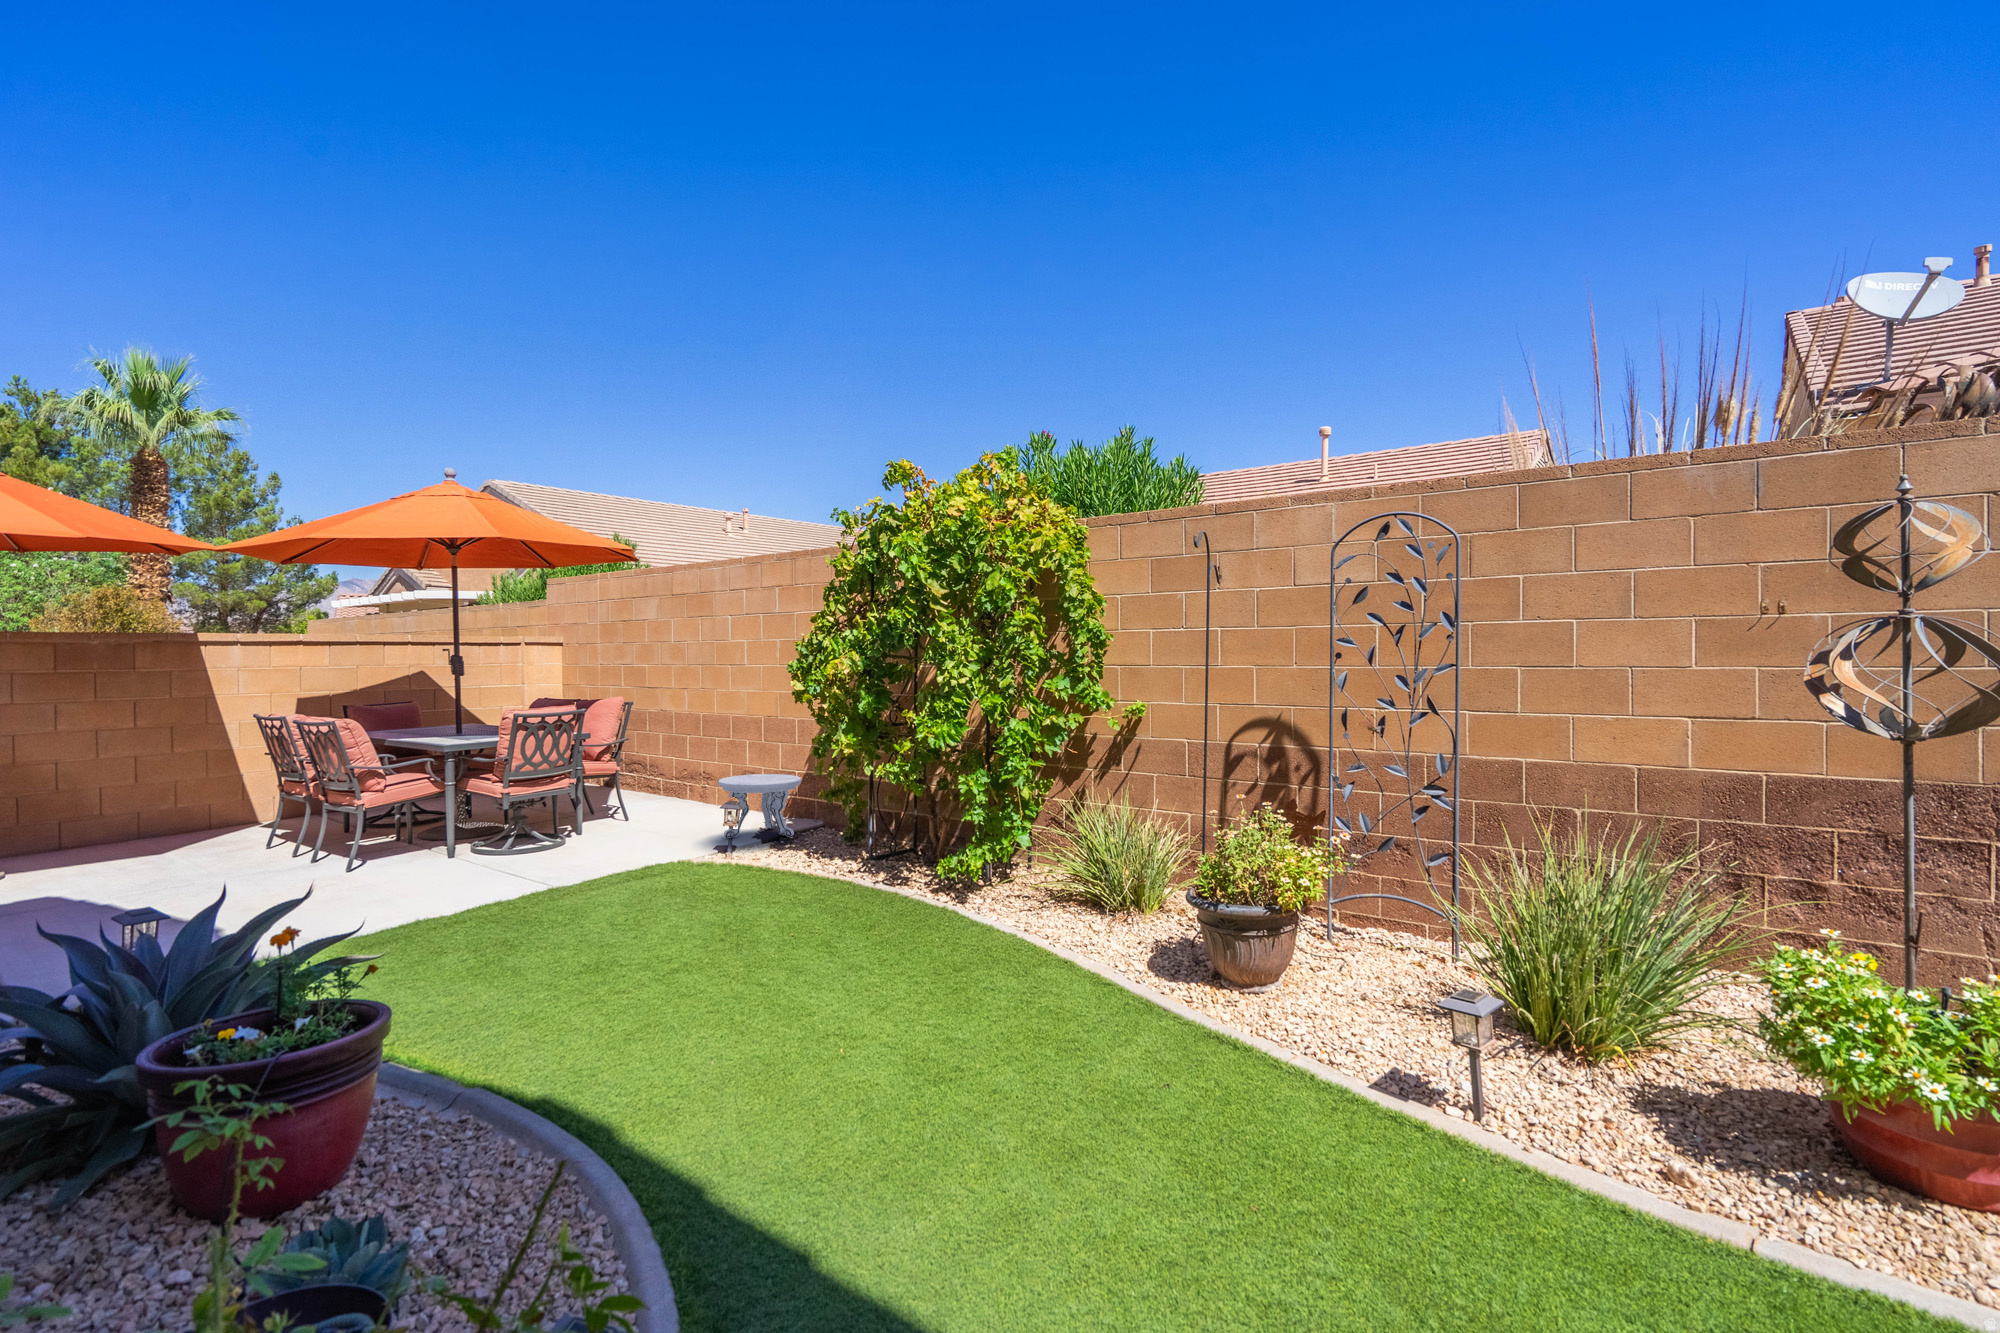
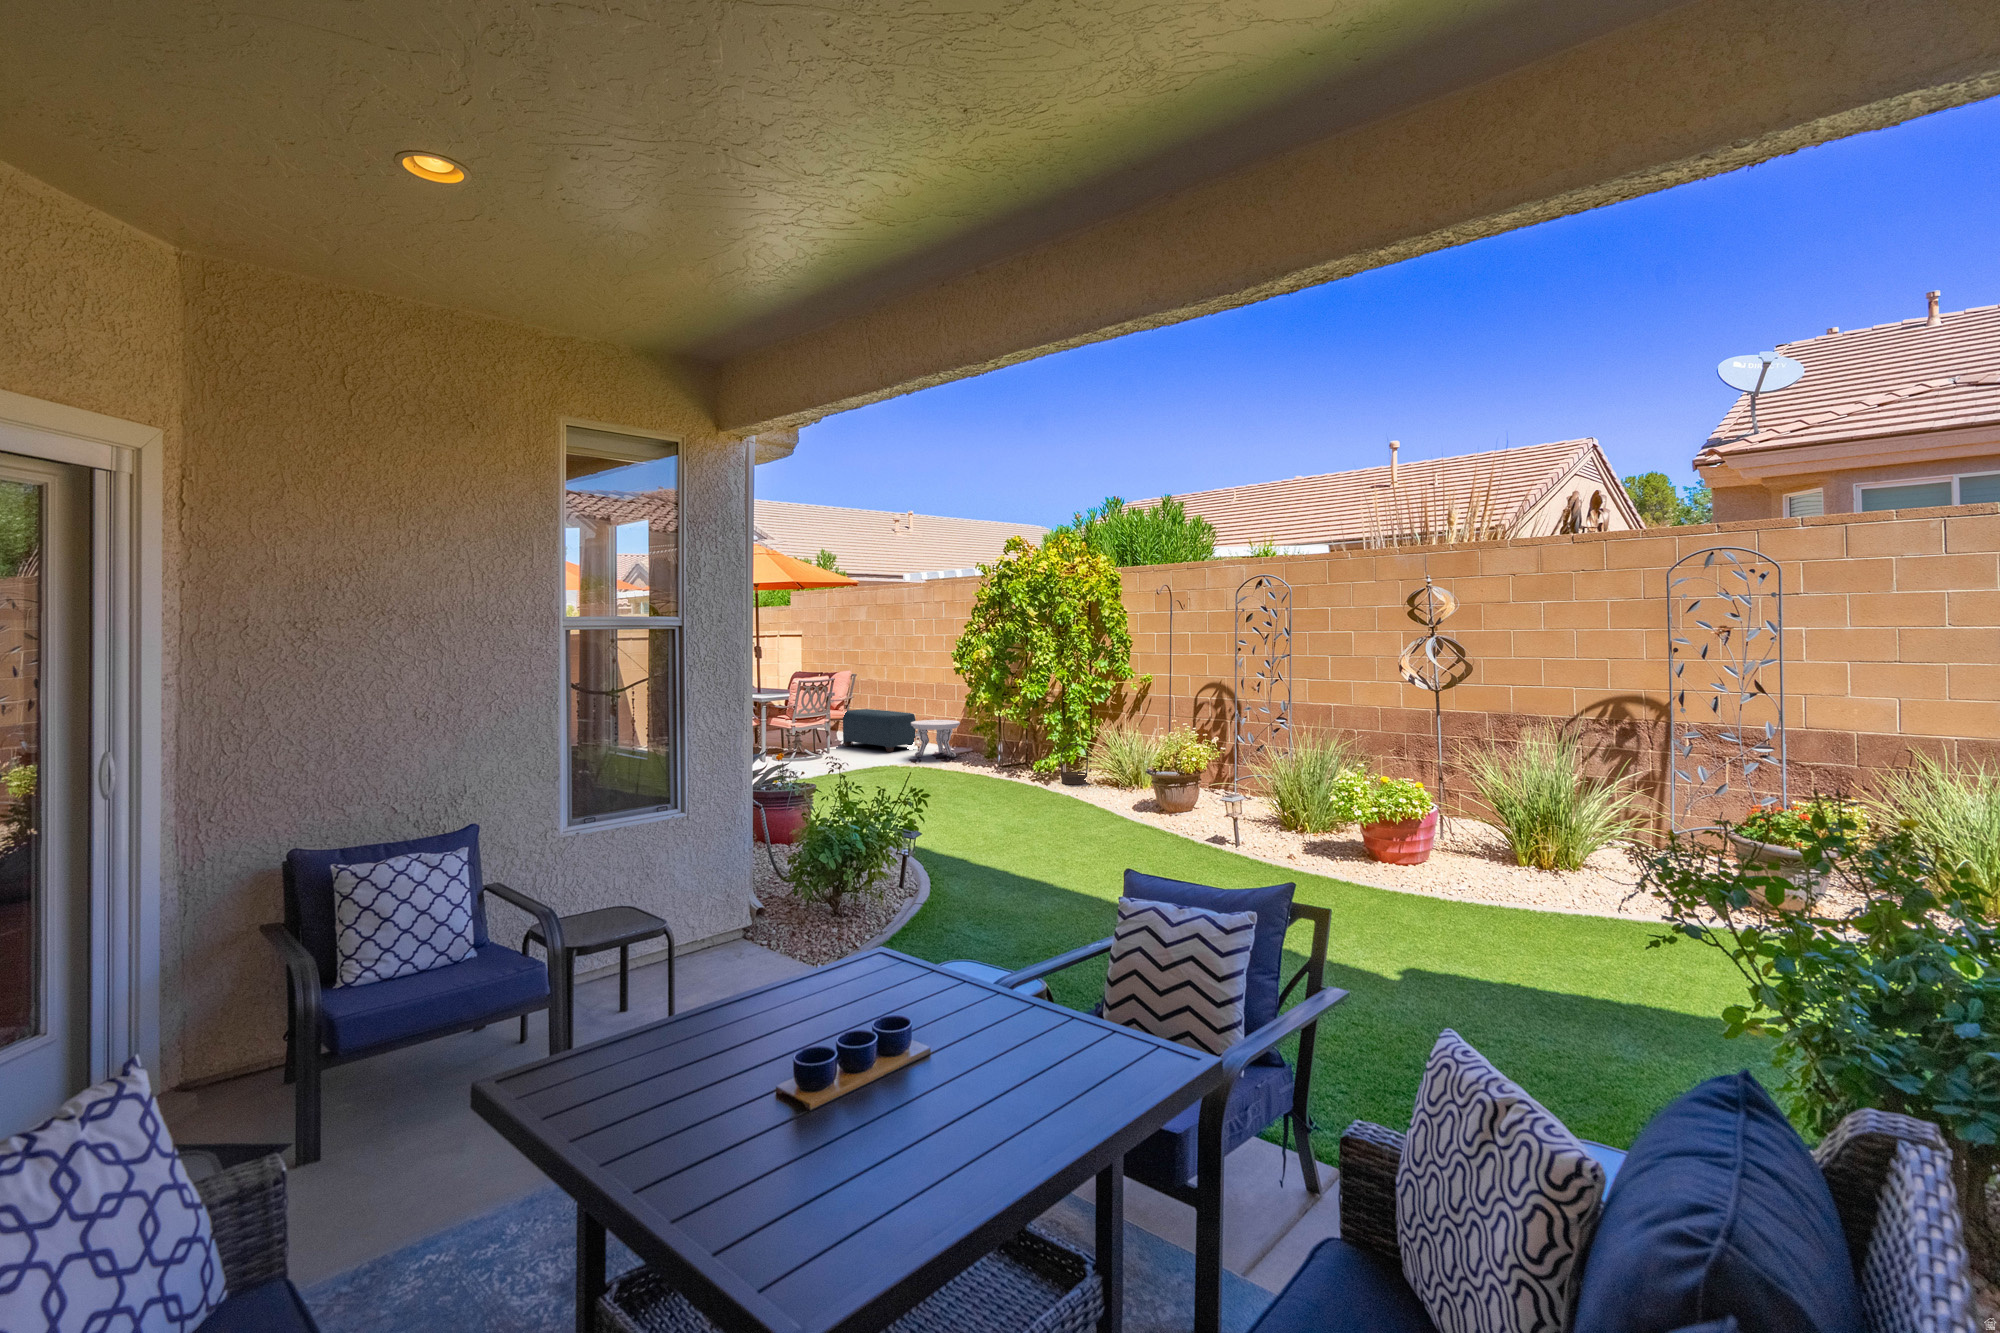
bench: none [609,755,729,827] -> present [843,709,916,752]
basket: none [987,824,1035,901] -> present [1060,743,1088,785]

